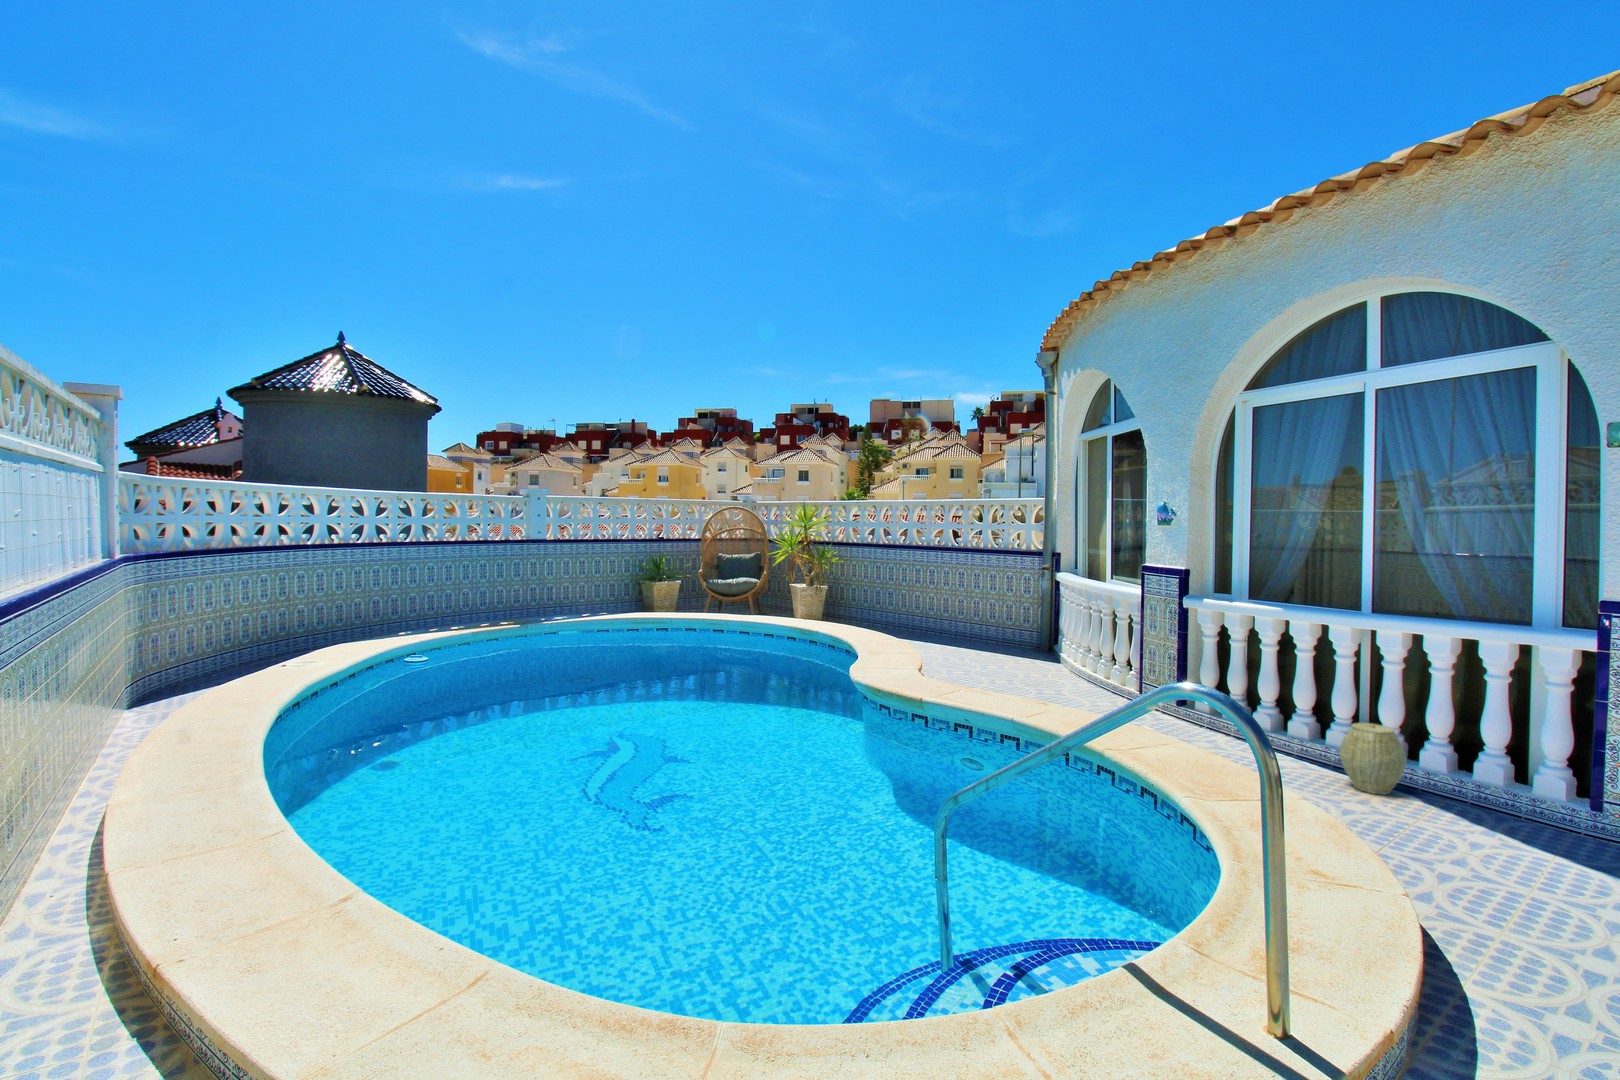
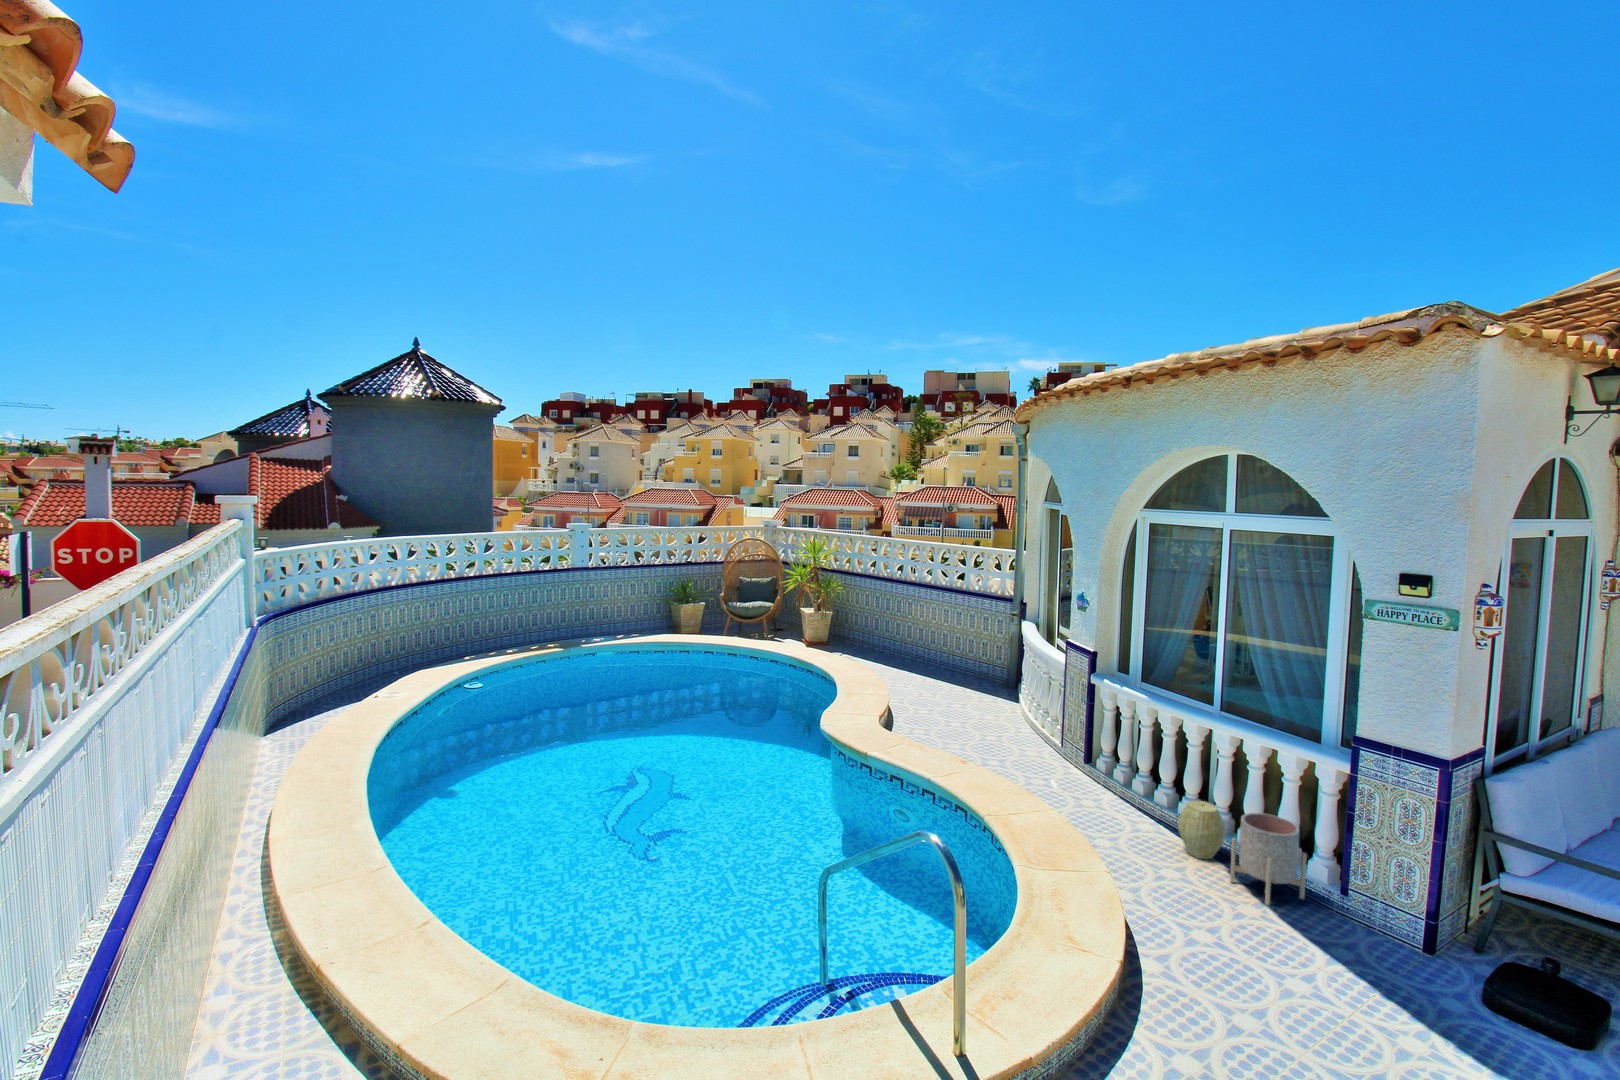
planter: none [1434,725,1542,839] -> present [1230,813,1307,905]

